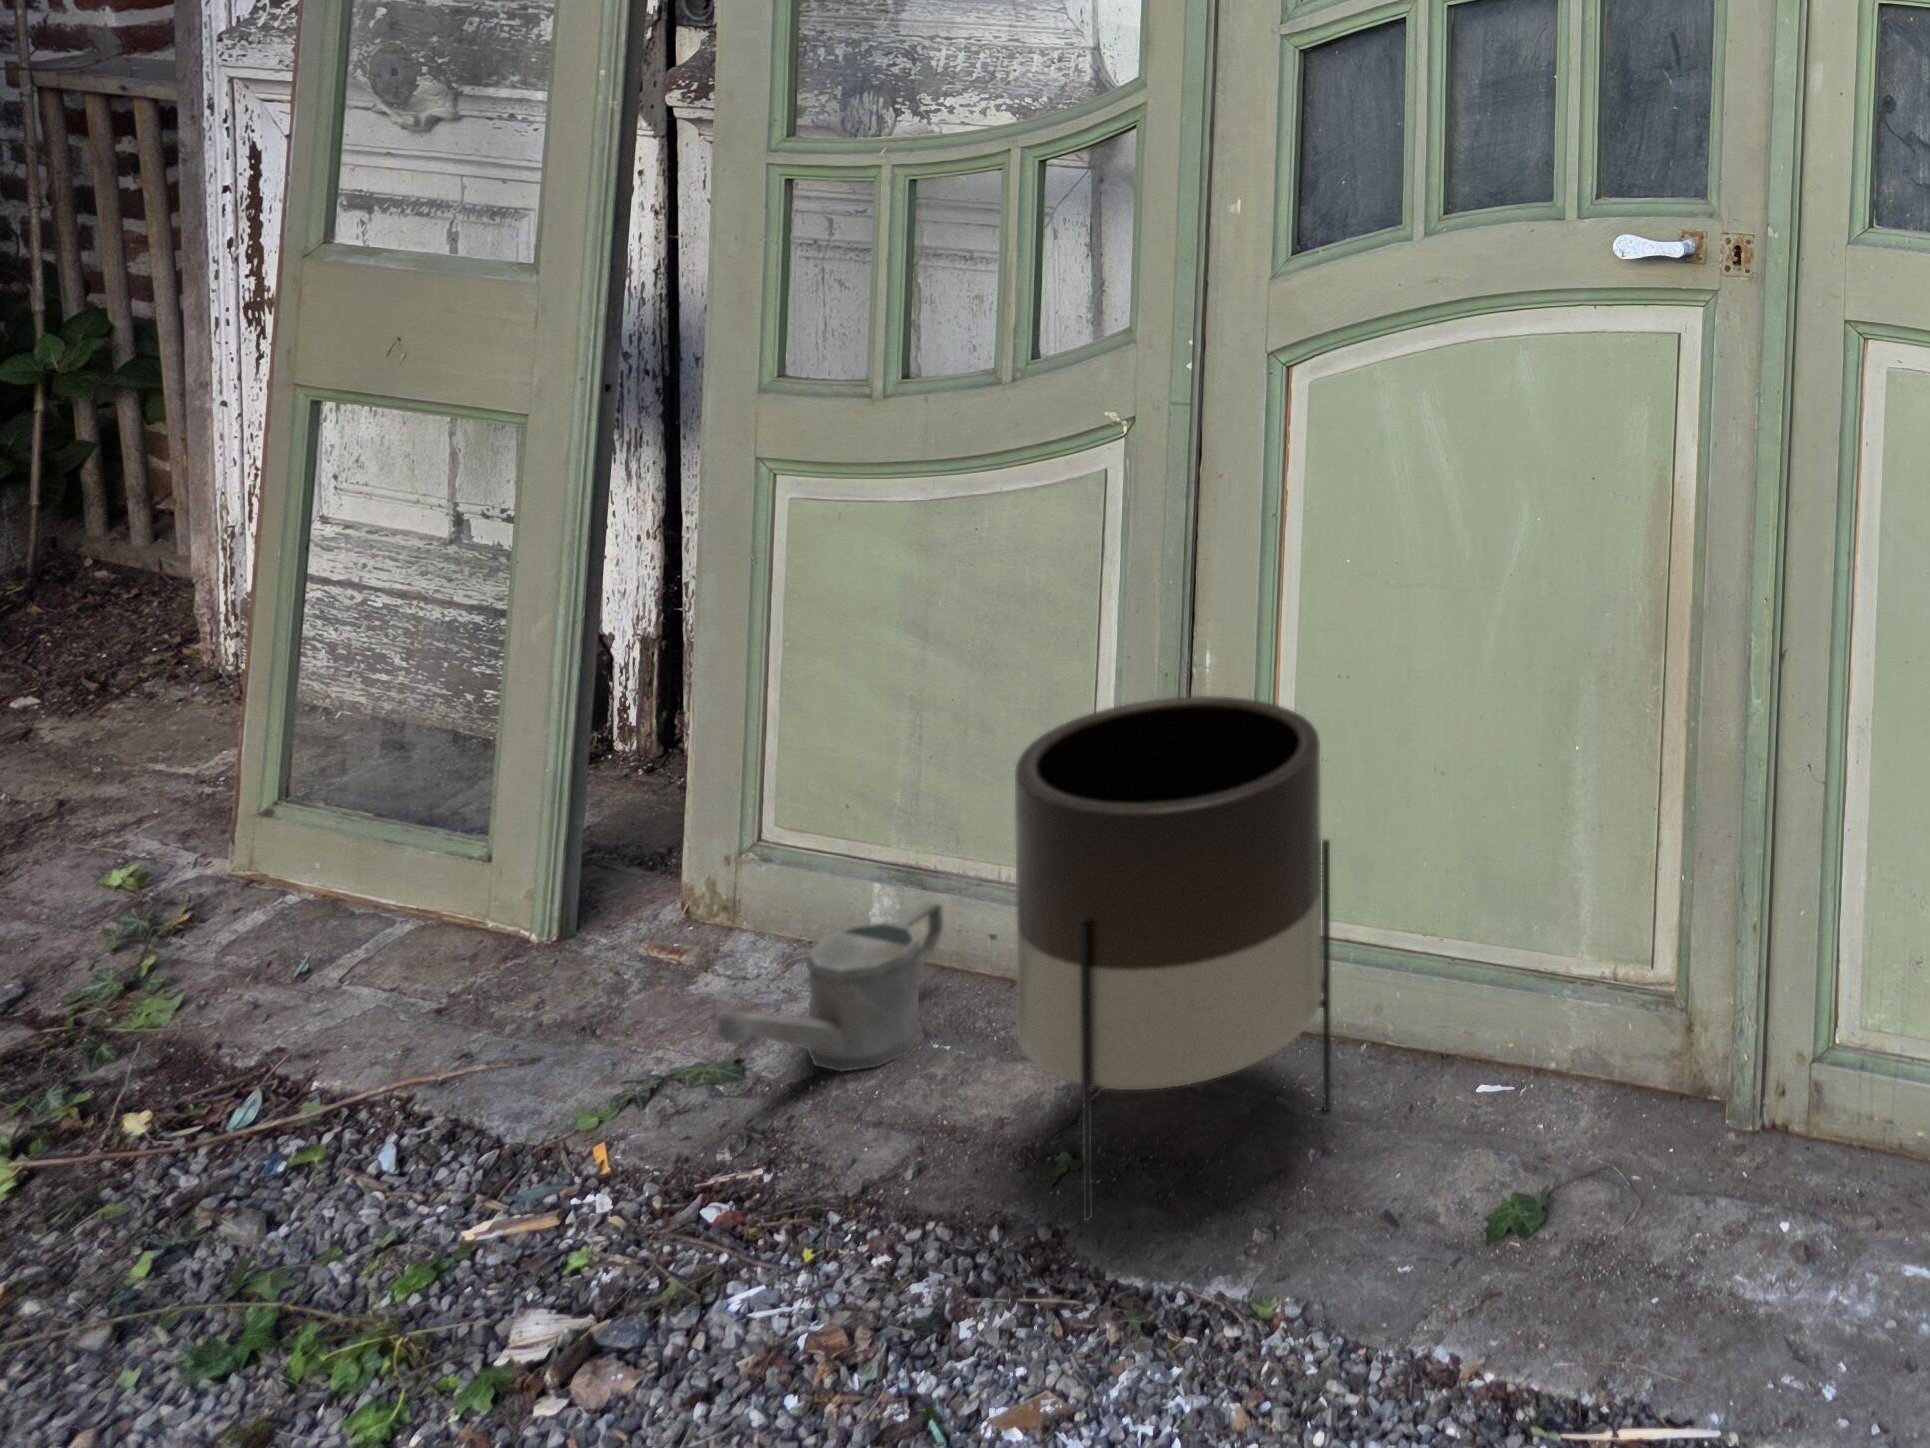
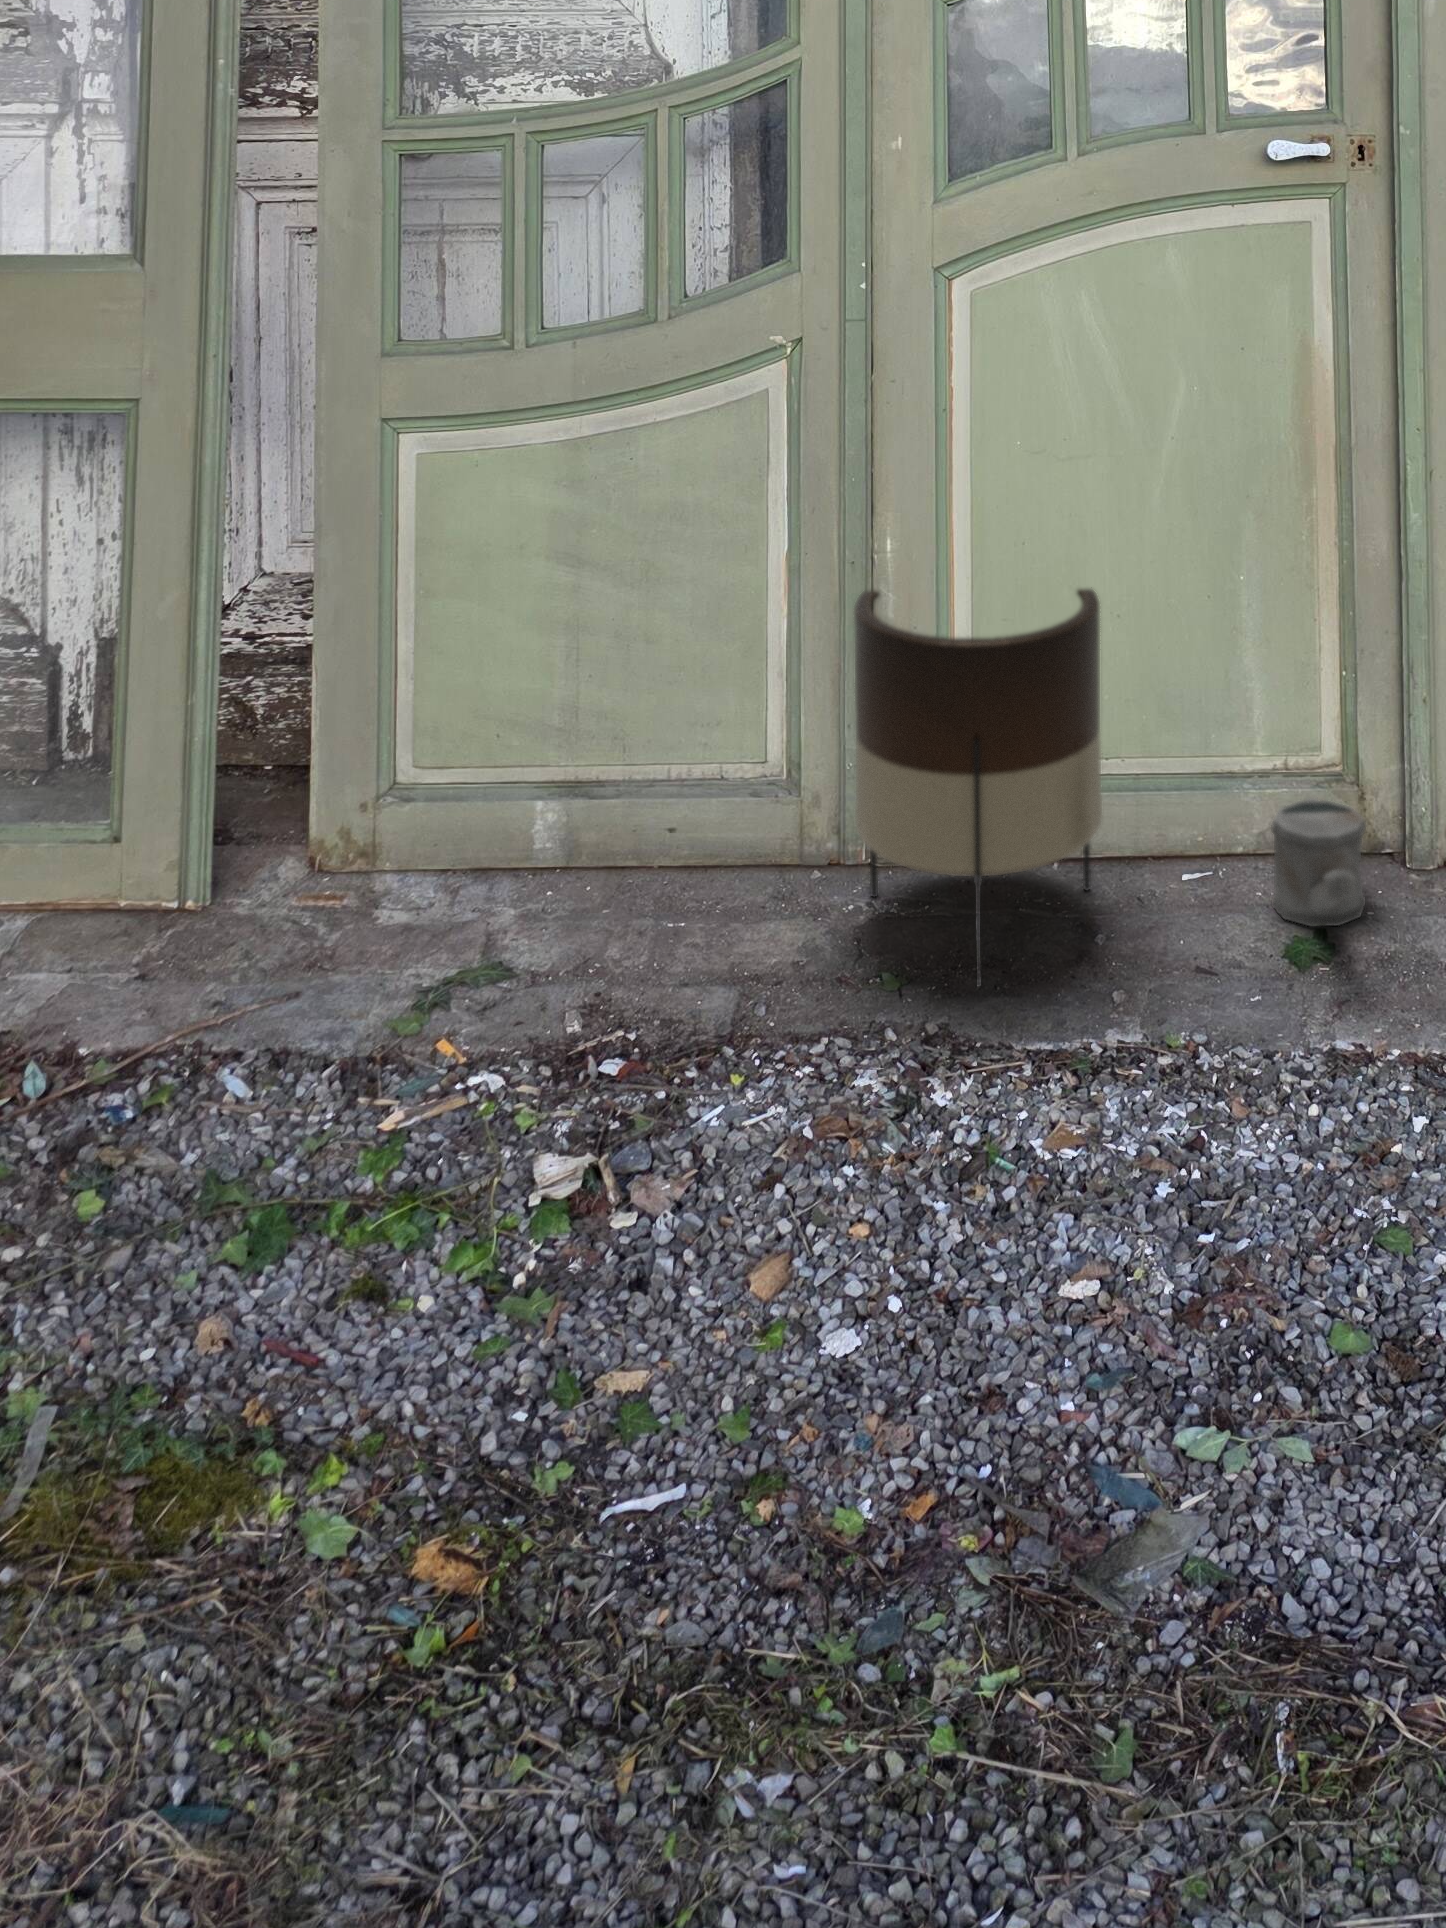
watering can: present [717,903,943,1071] -> present [1271,797,1366,926]

